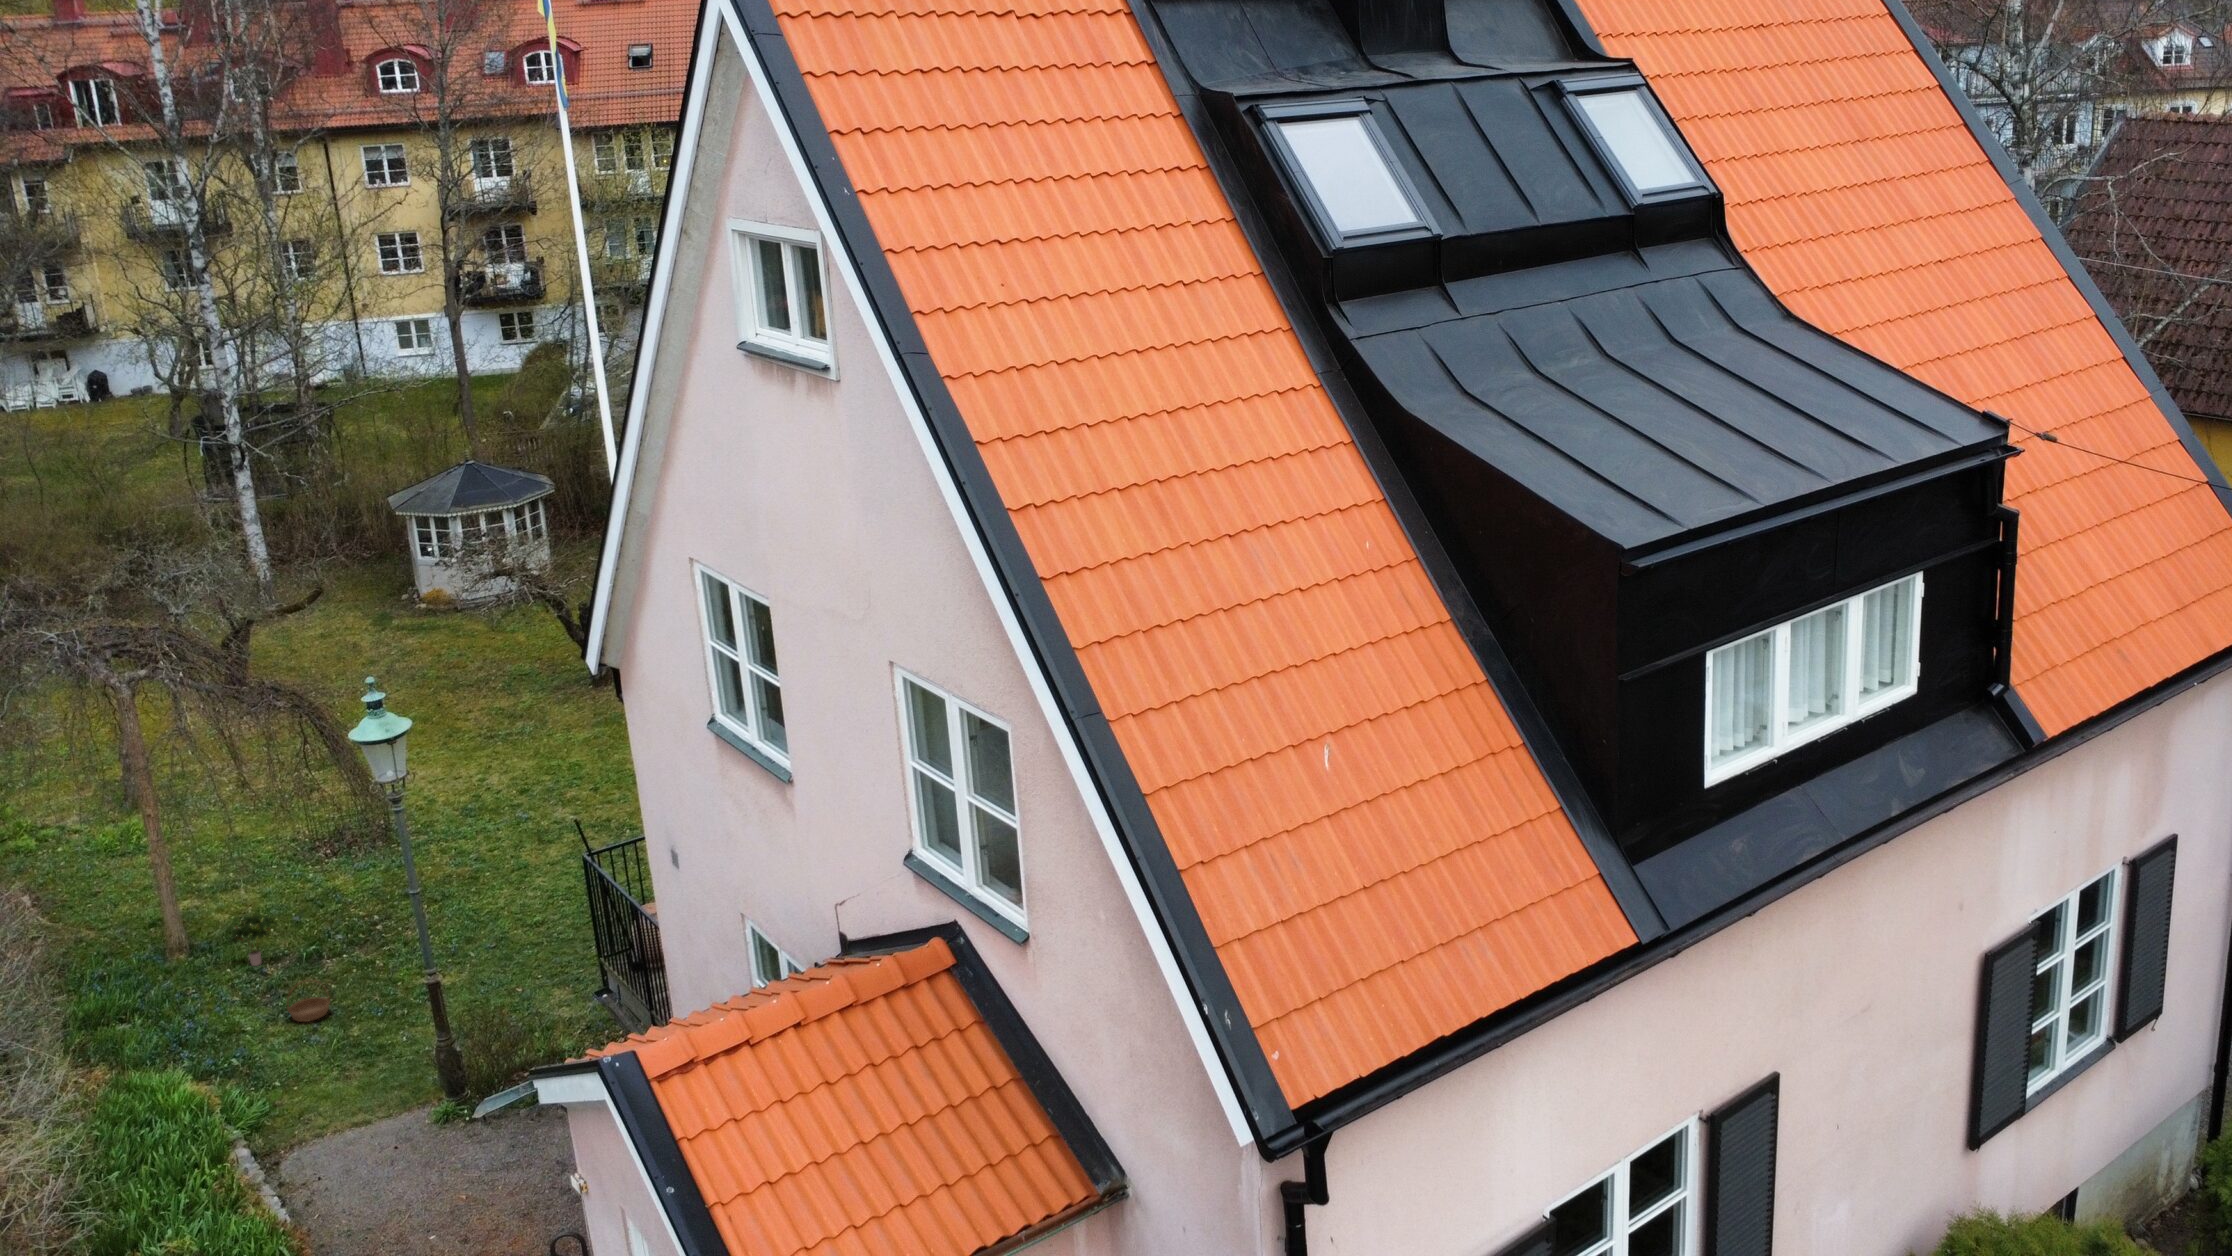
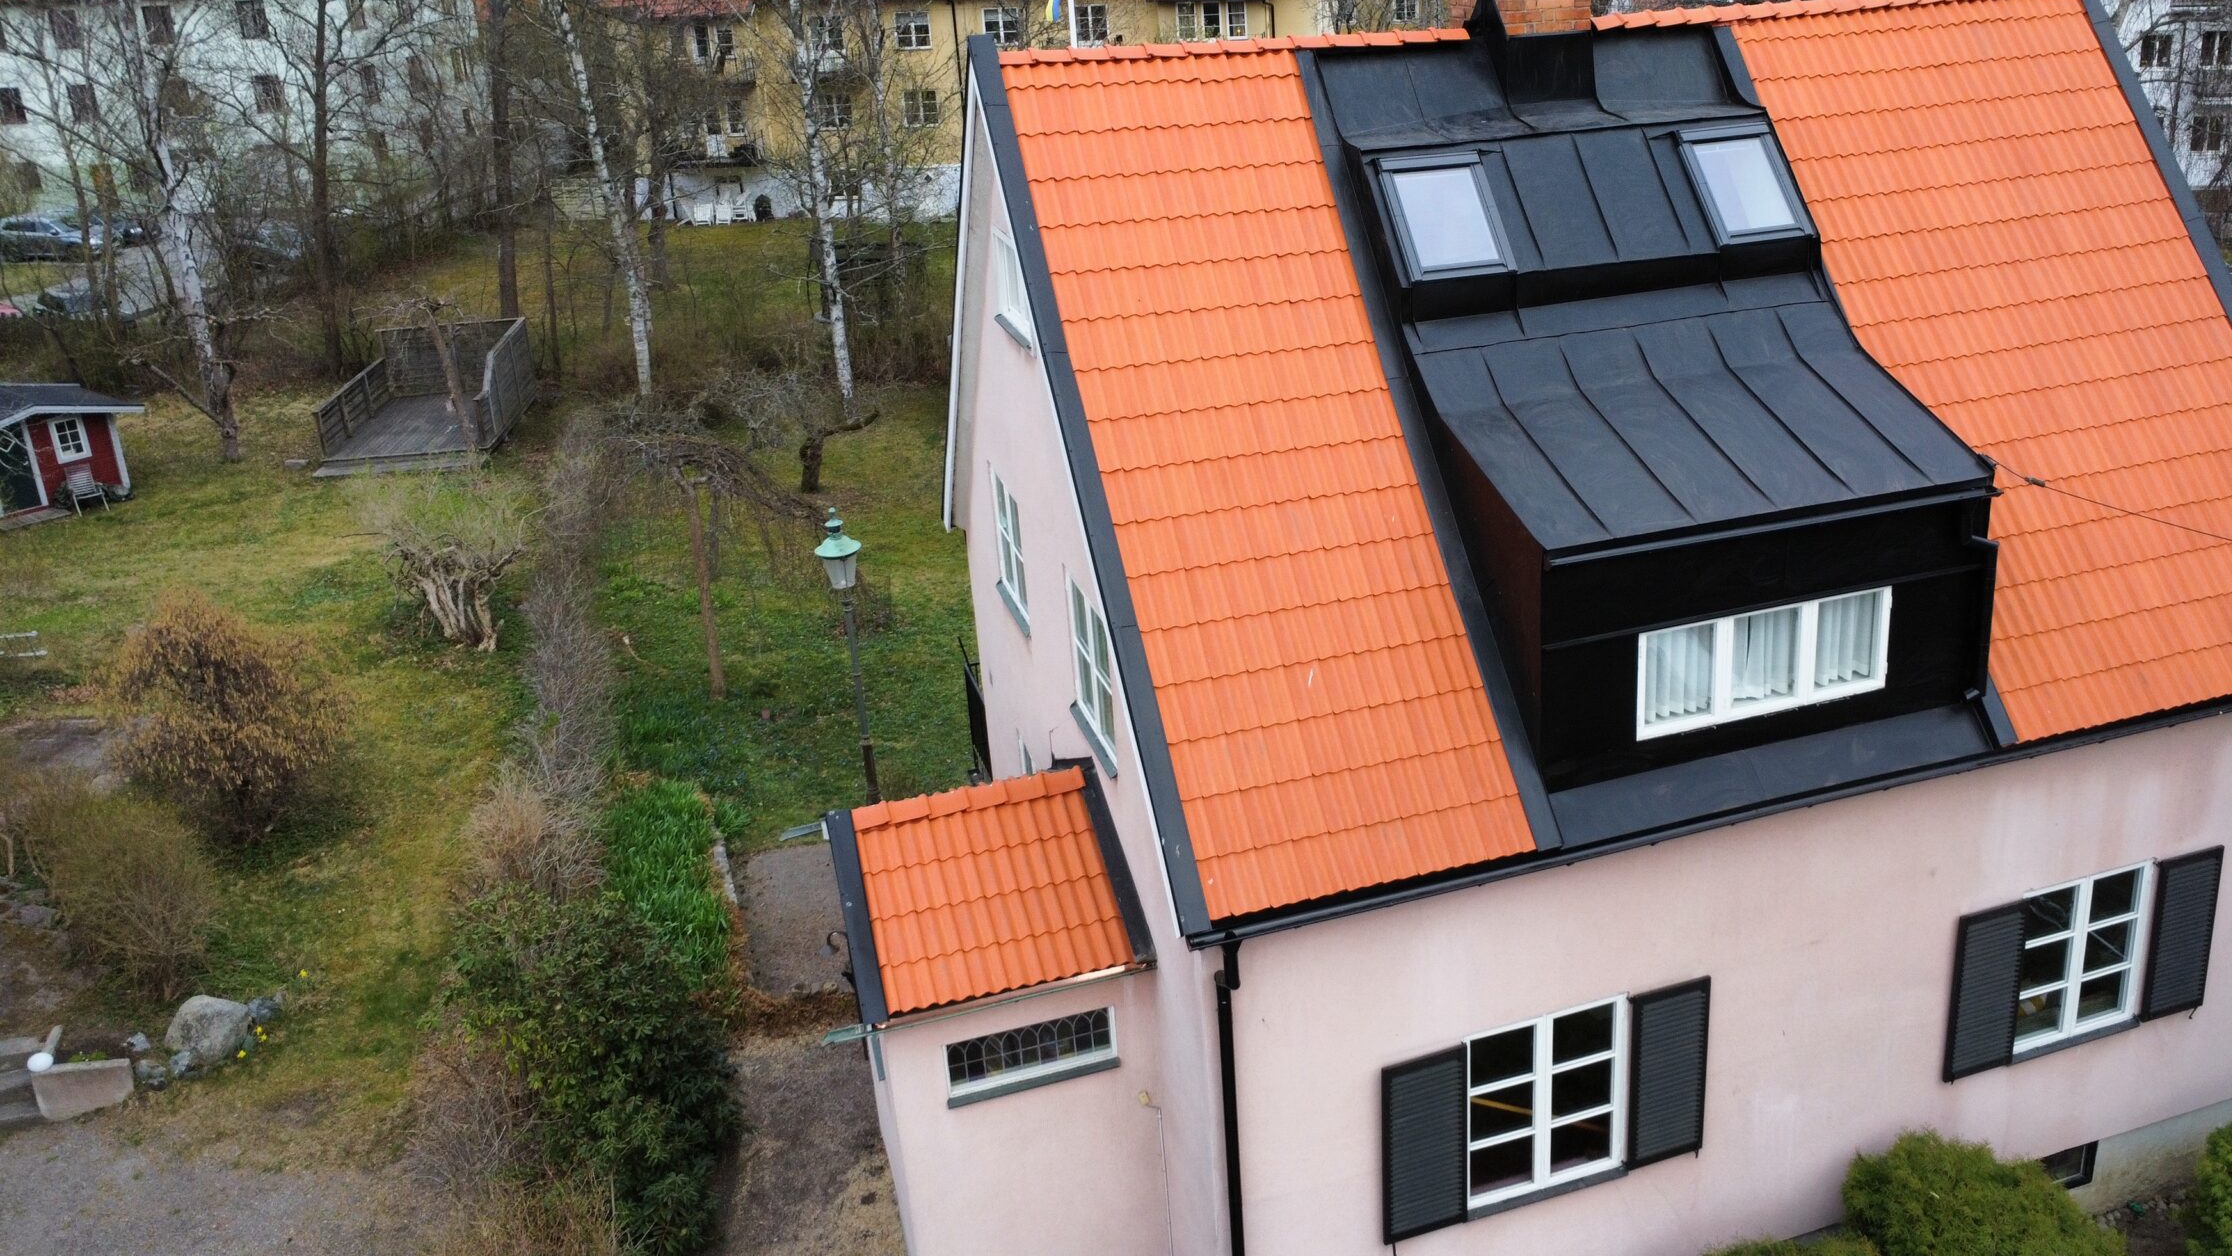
basket: present [288,981,330,1022] -> none [775,735,805,766]

